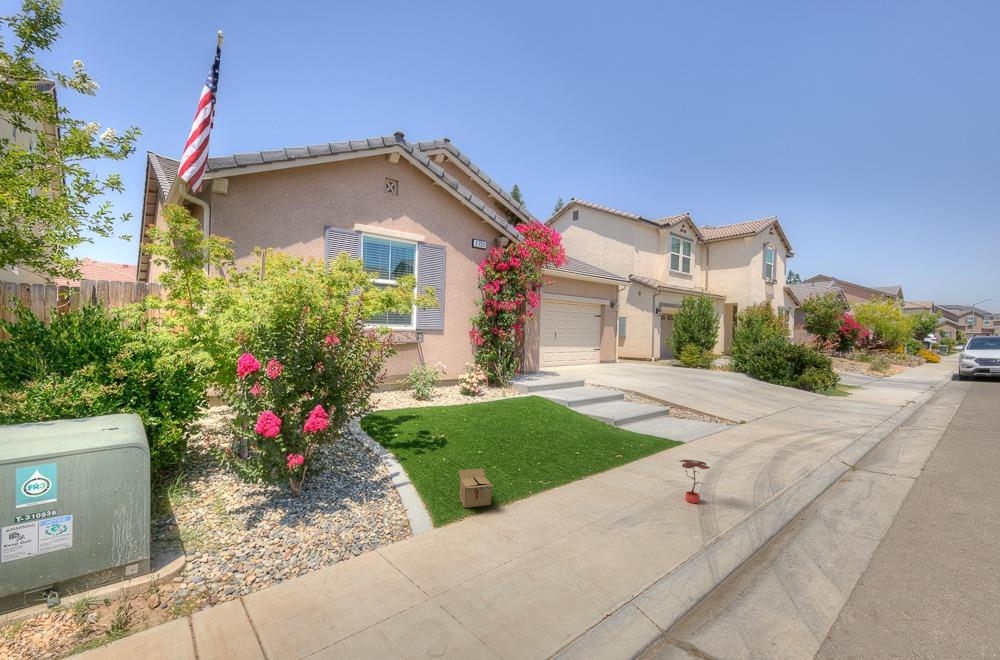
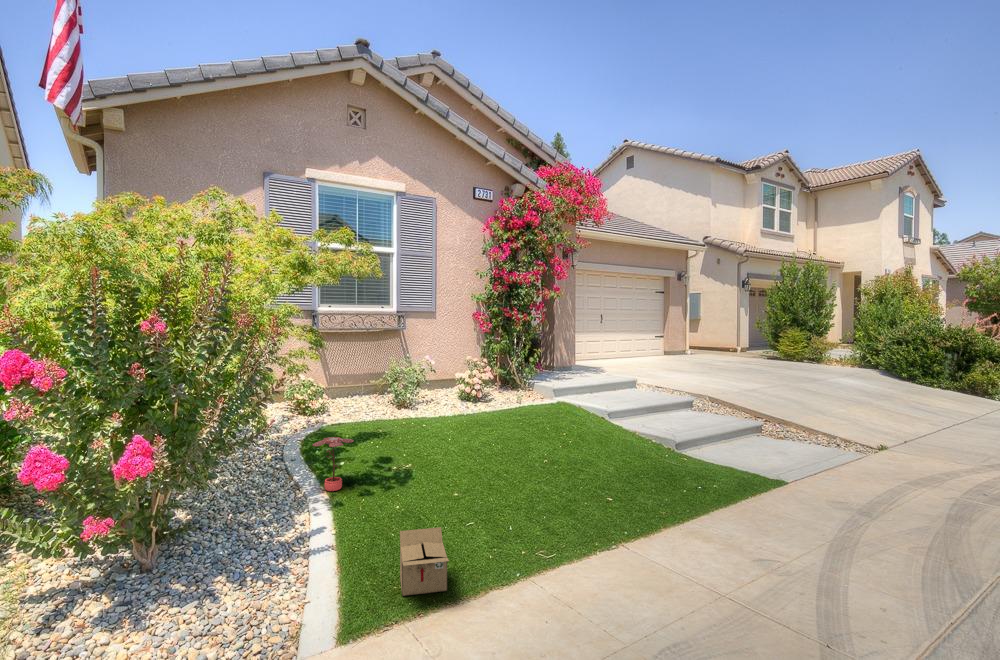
potted plant: present [680,460,710,503] -> present [313,437,354,491]

